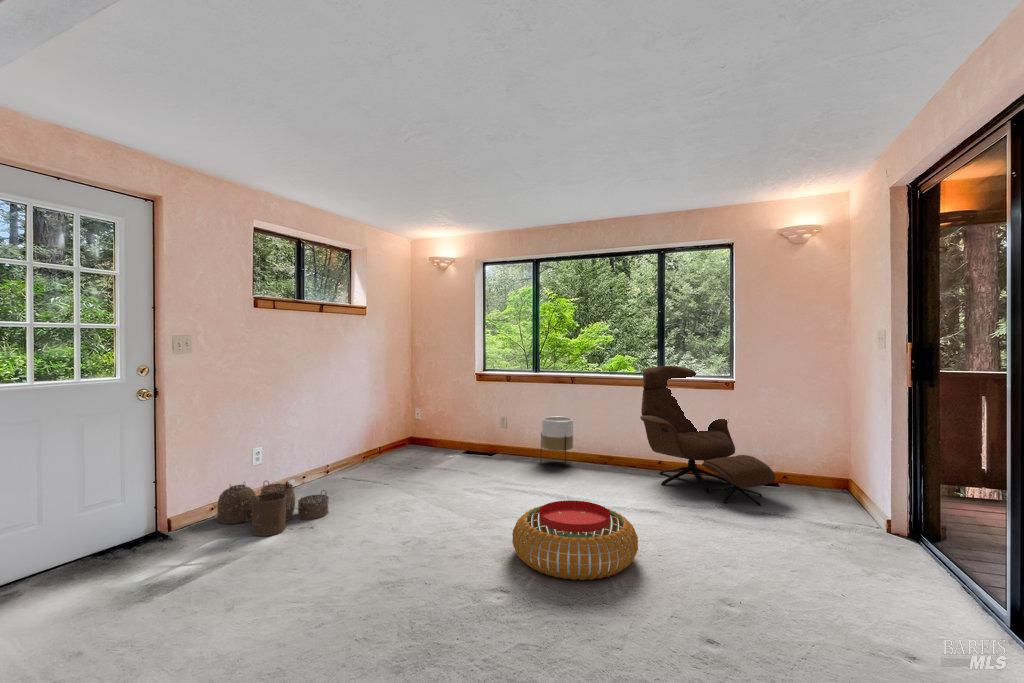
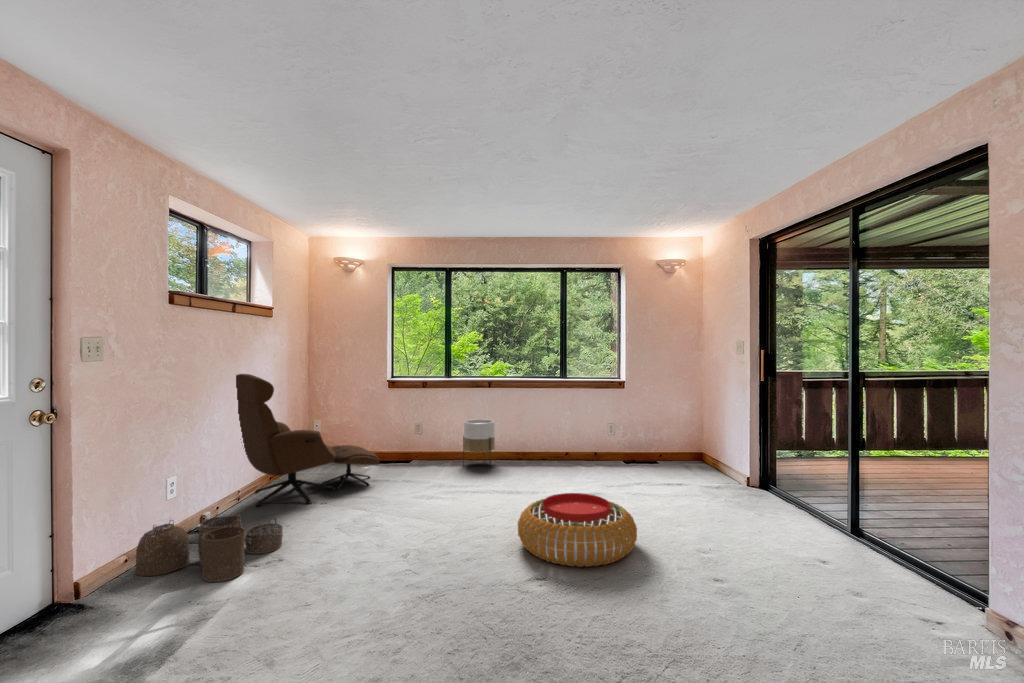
lounge chair: present [640,366,775,505] -> present [236,374,379,506]

